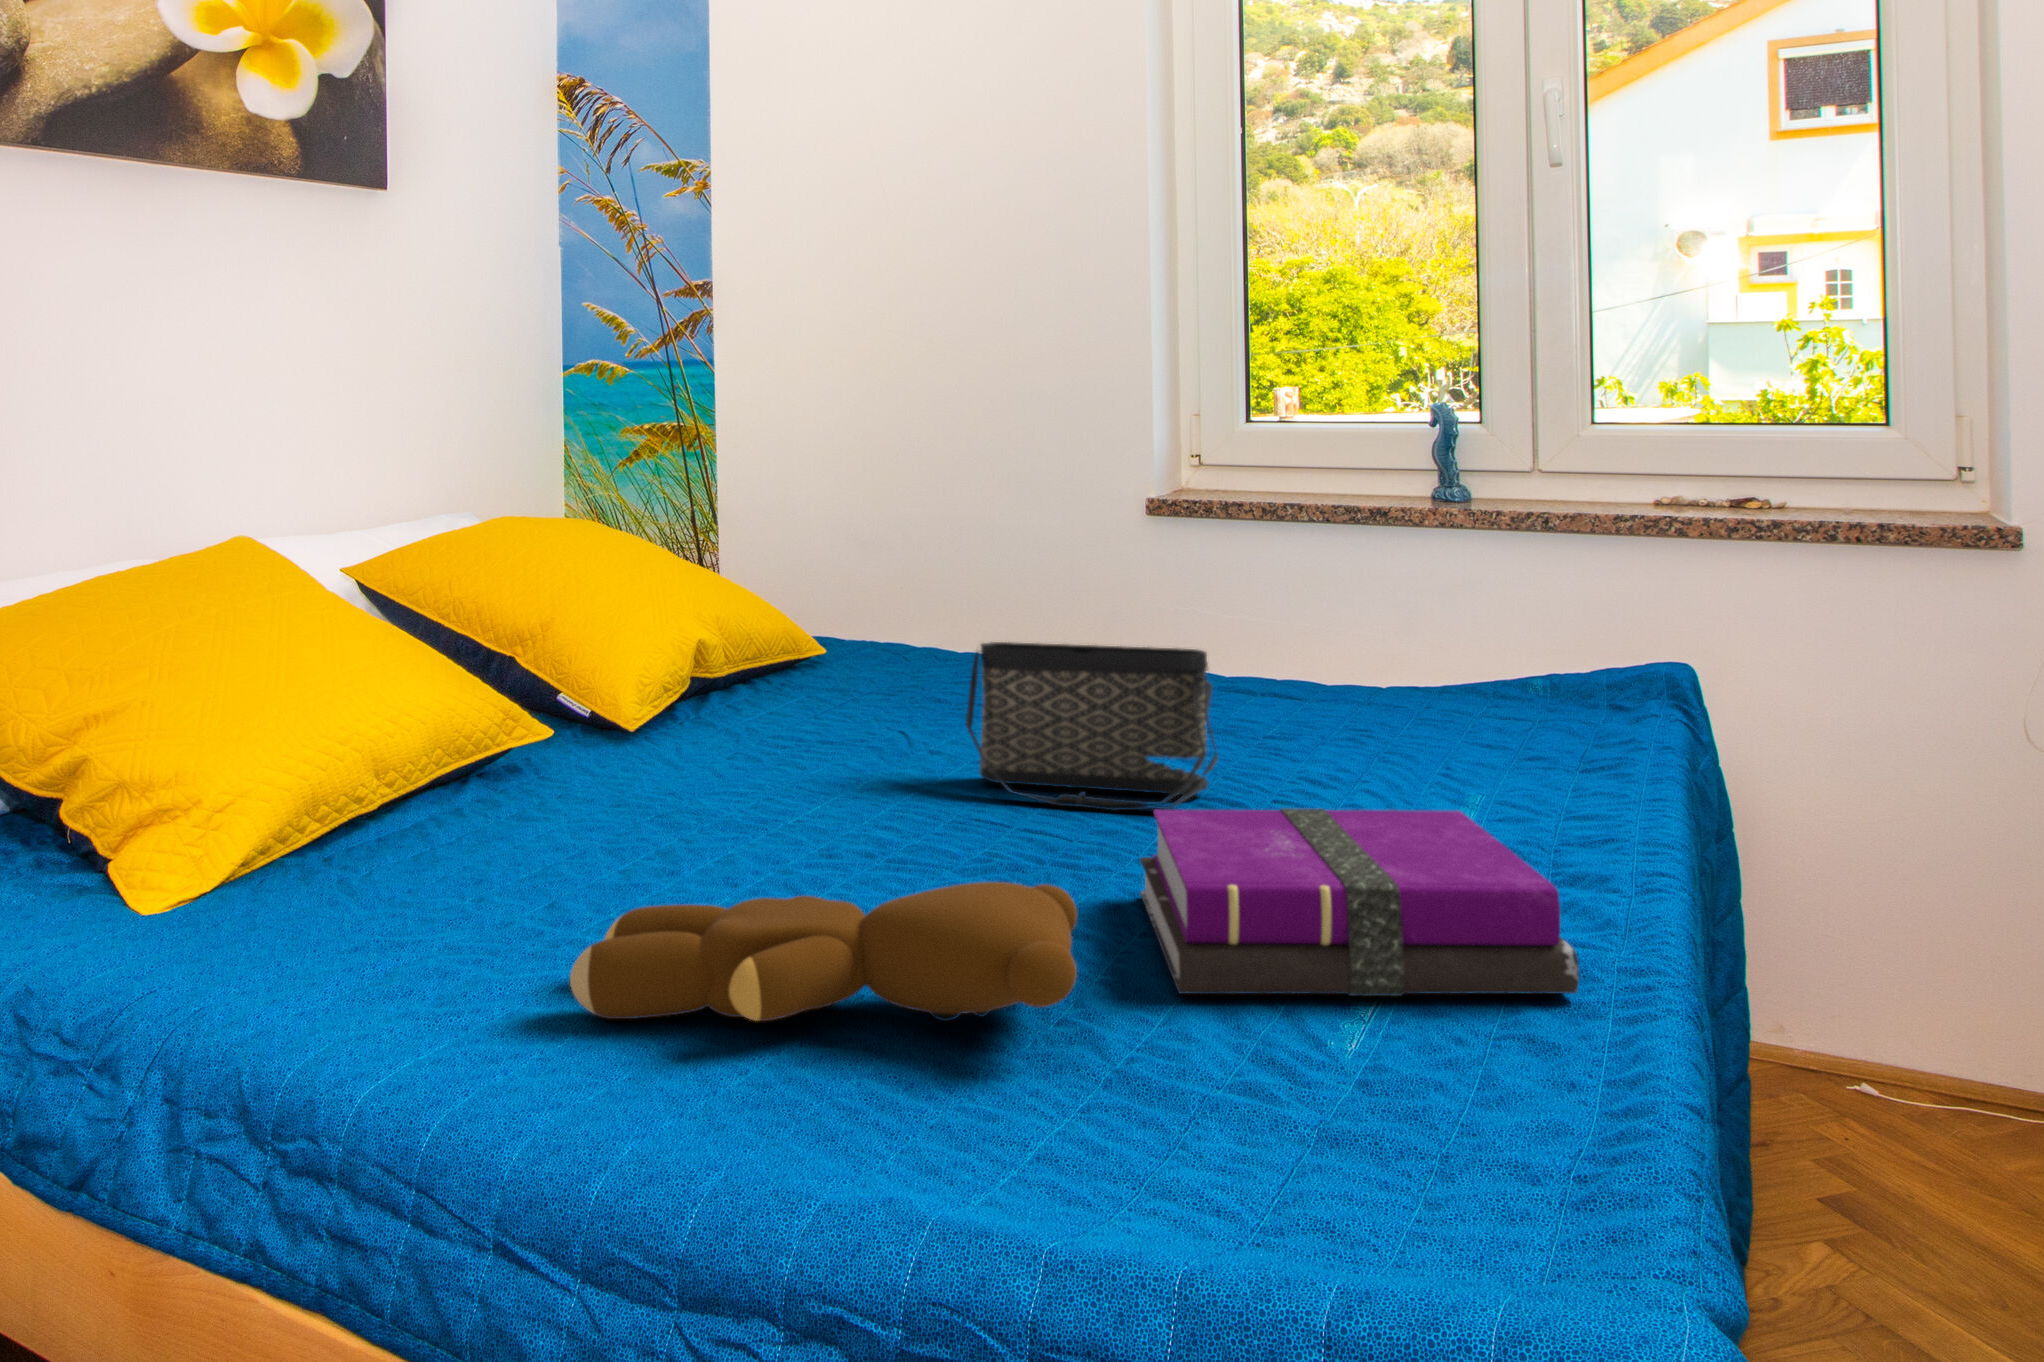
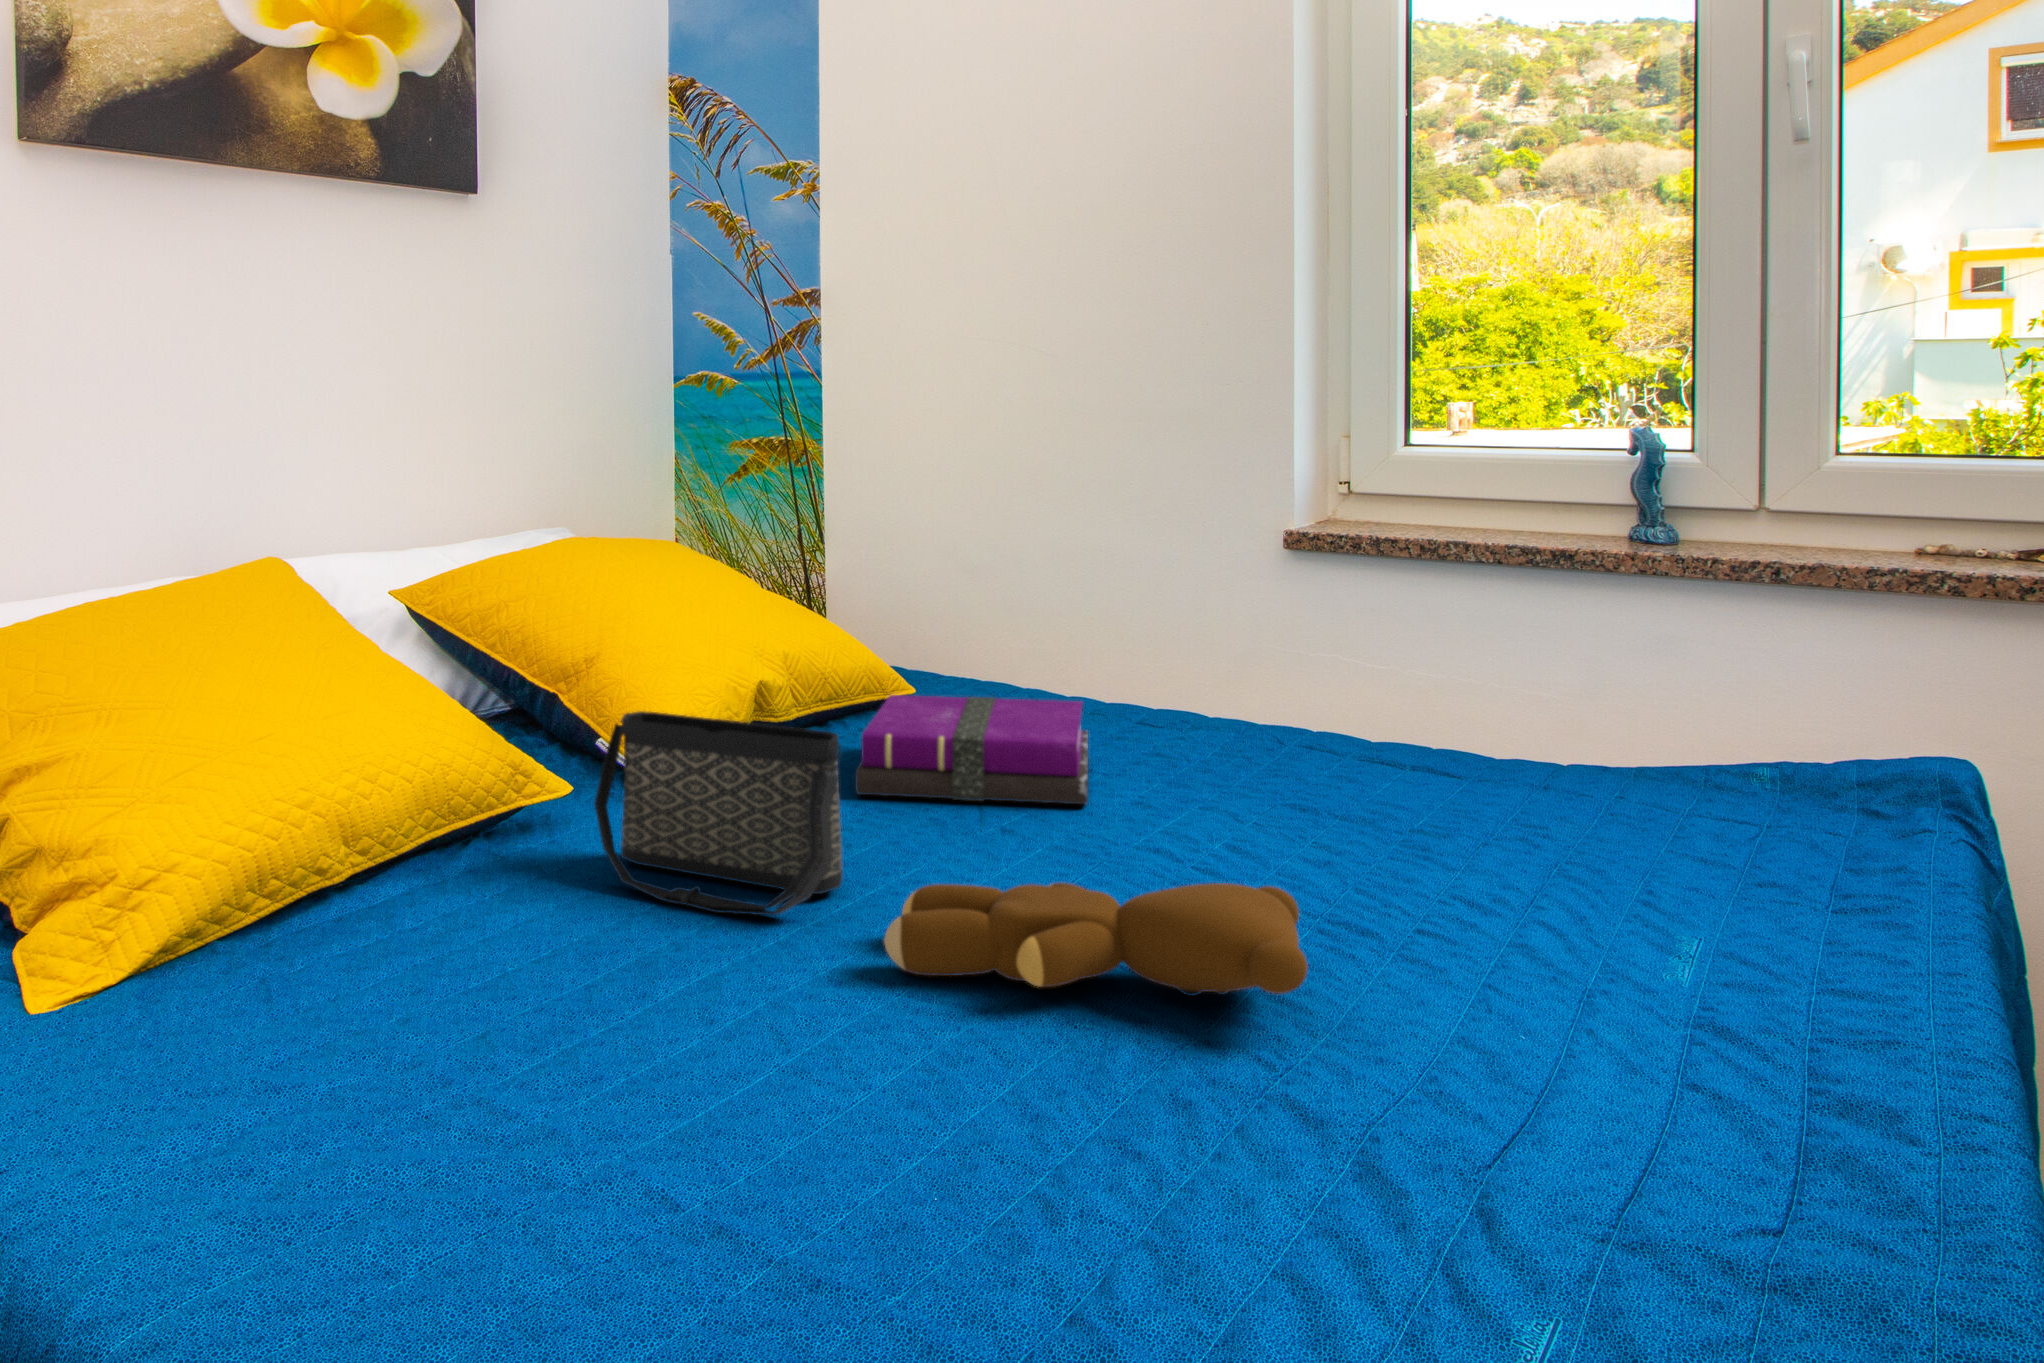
handbag: present [966,642,1218,810] -> present [594,711,843,915]
notebook: present [1140,808,1579,996] -> present [855,695,1088,804]

